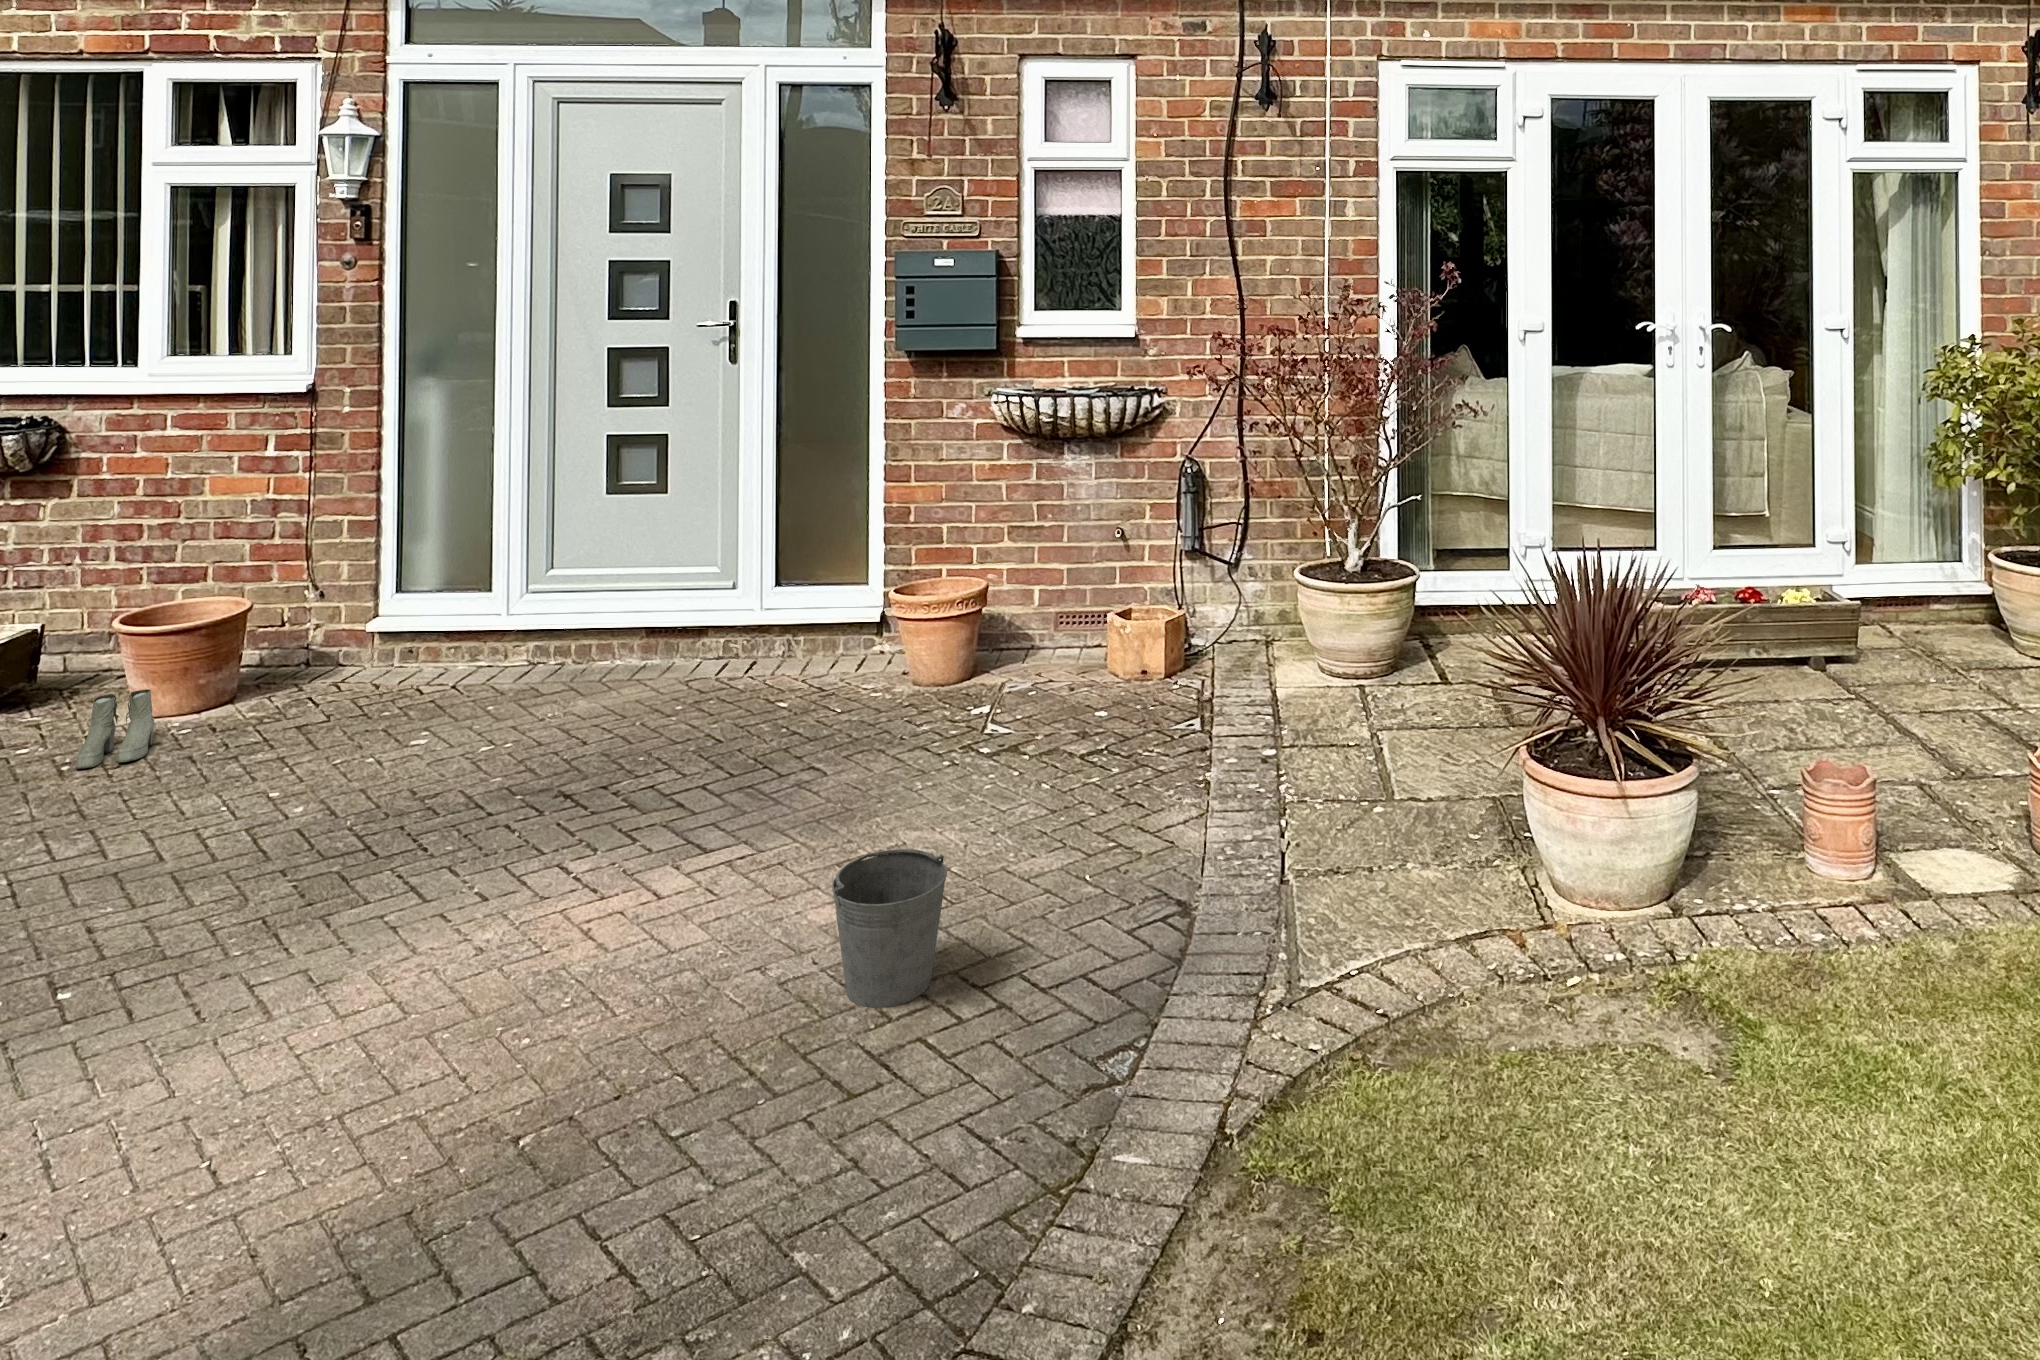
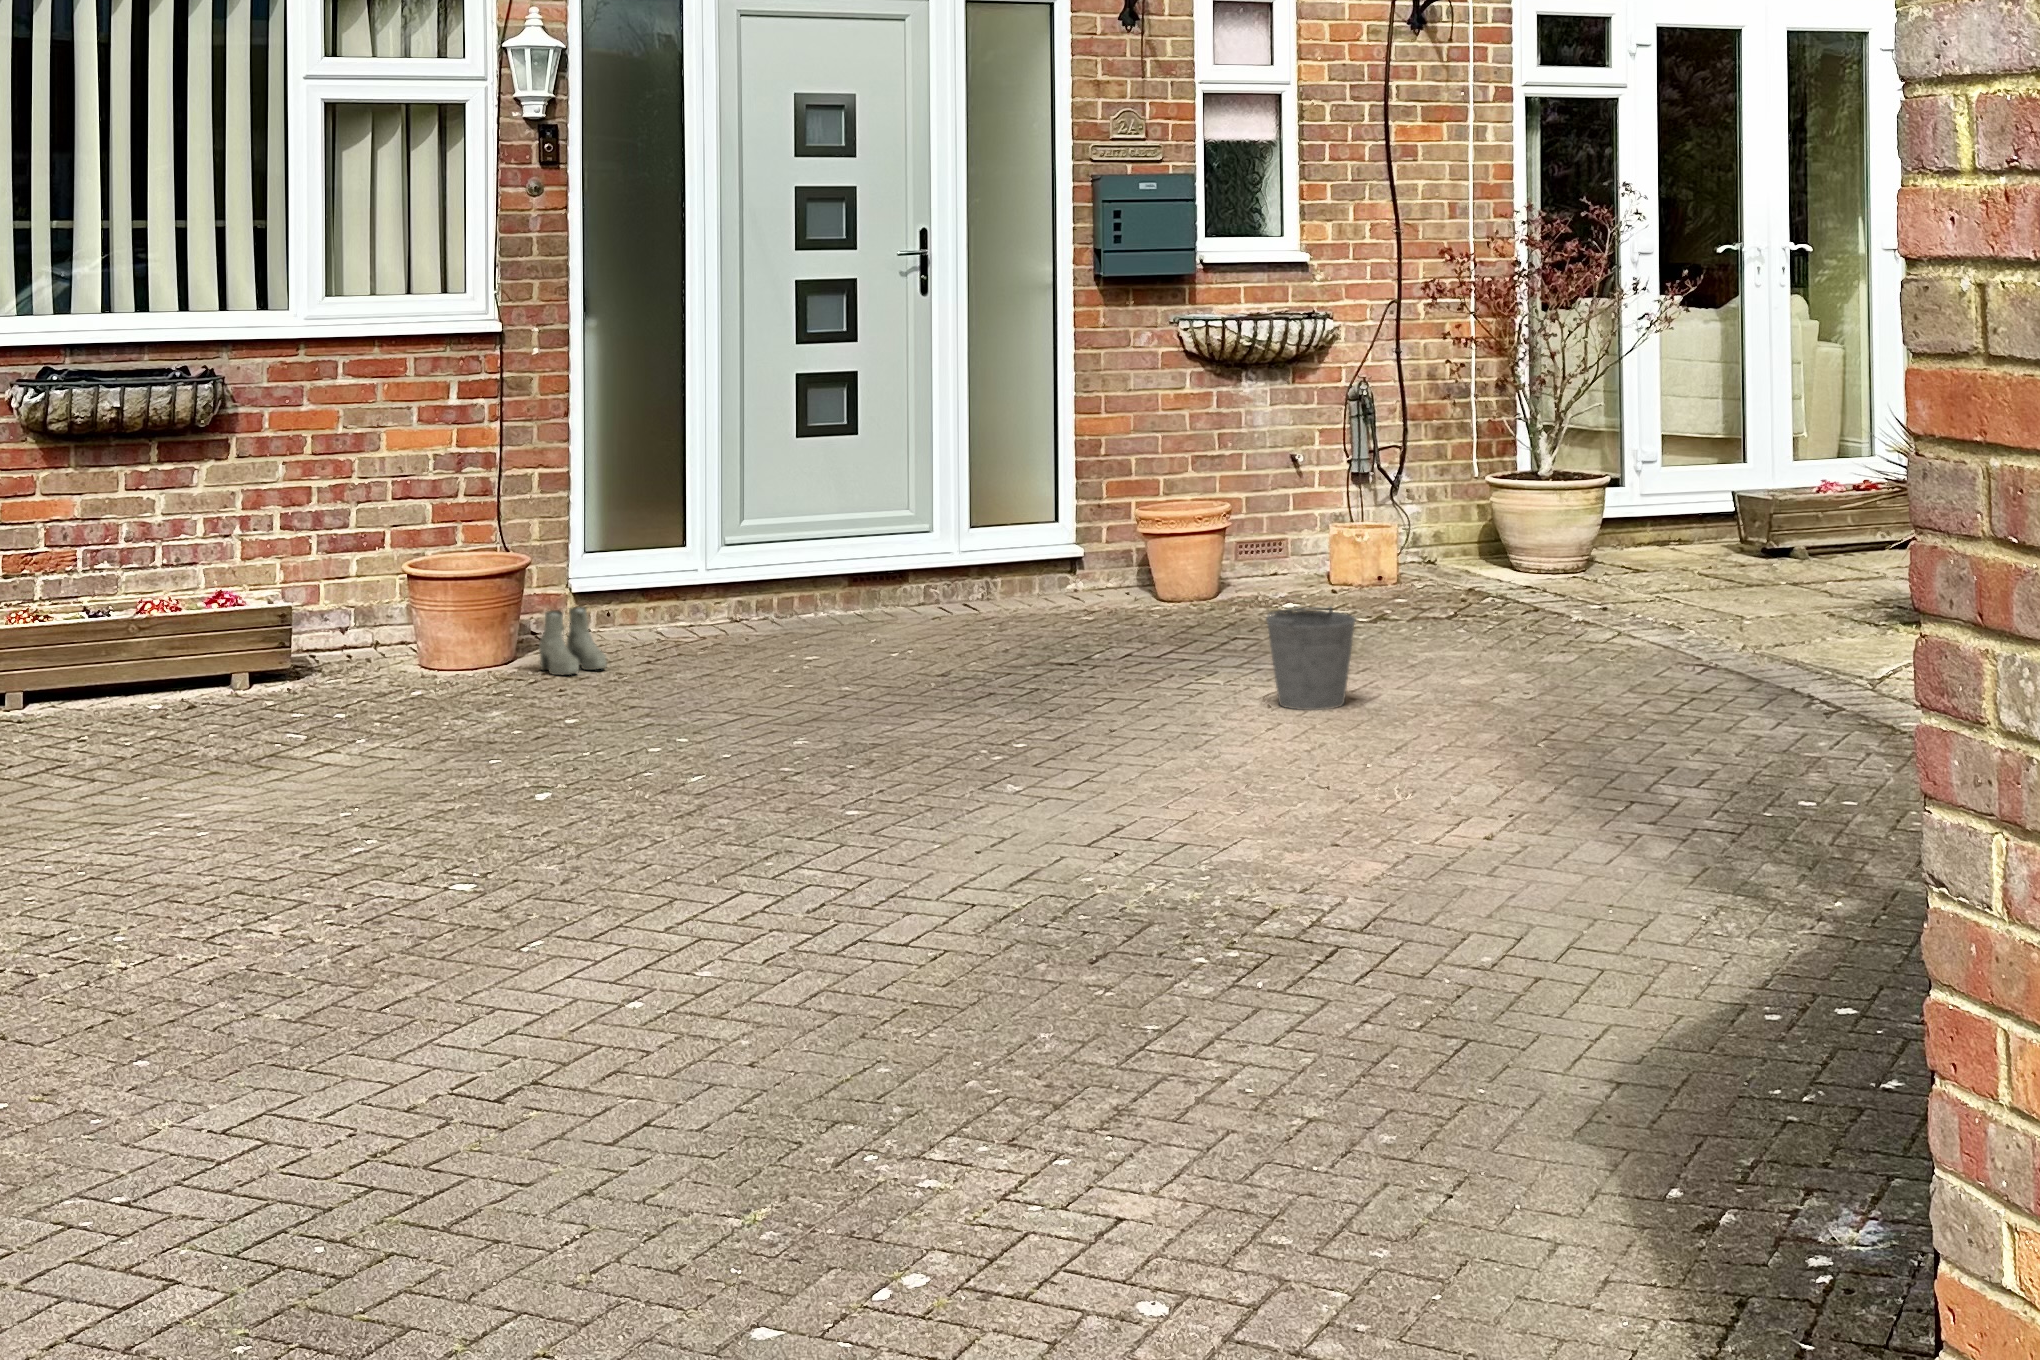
bucket: present [832,849,947,1008] -> present [1266,607,1355,710]

